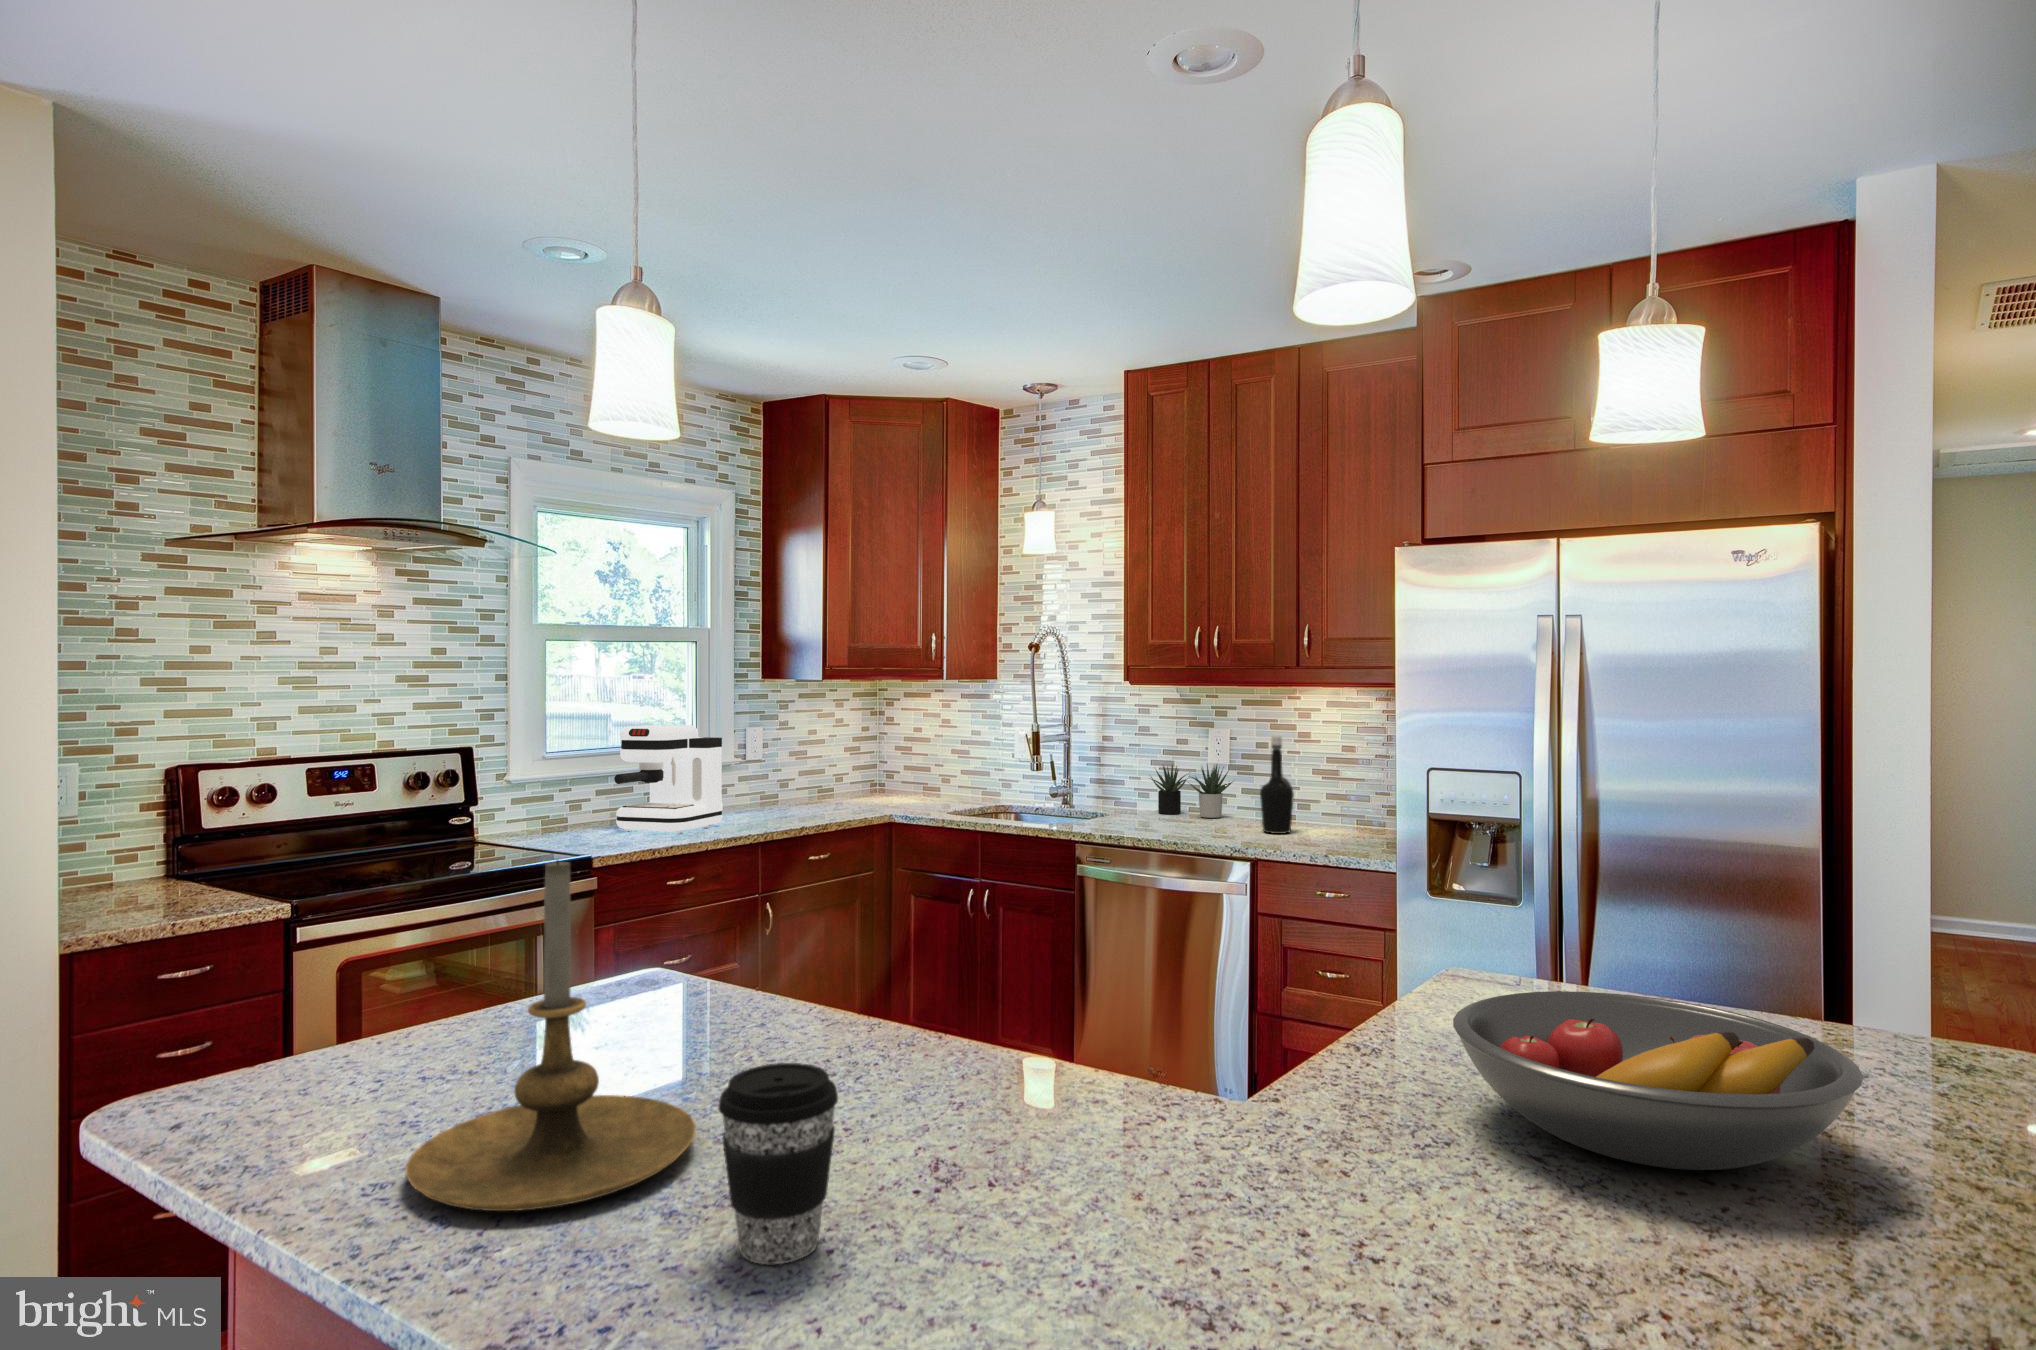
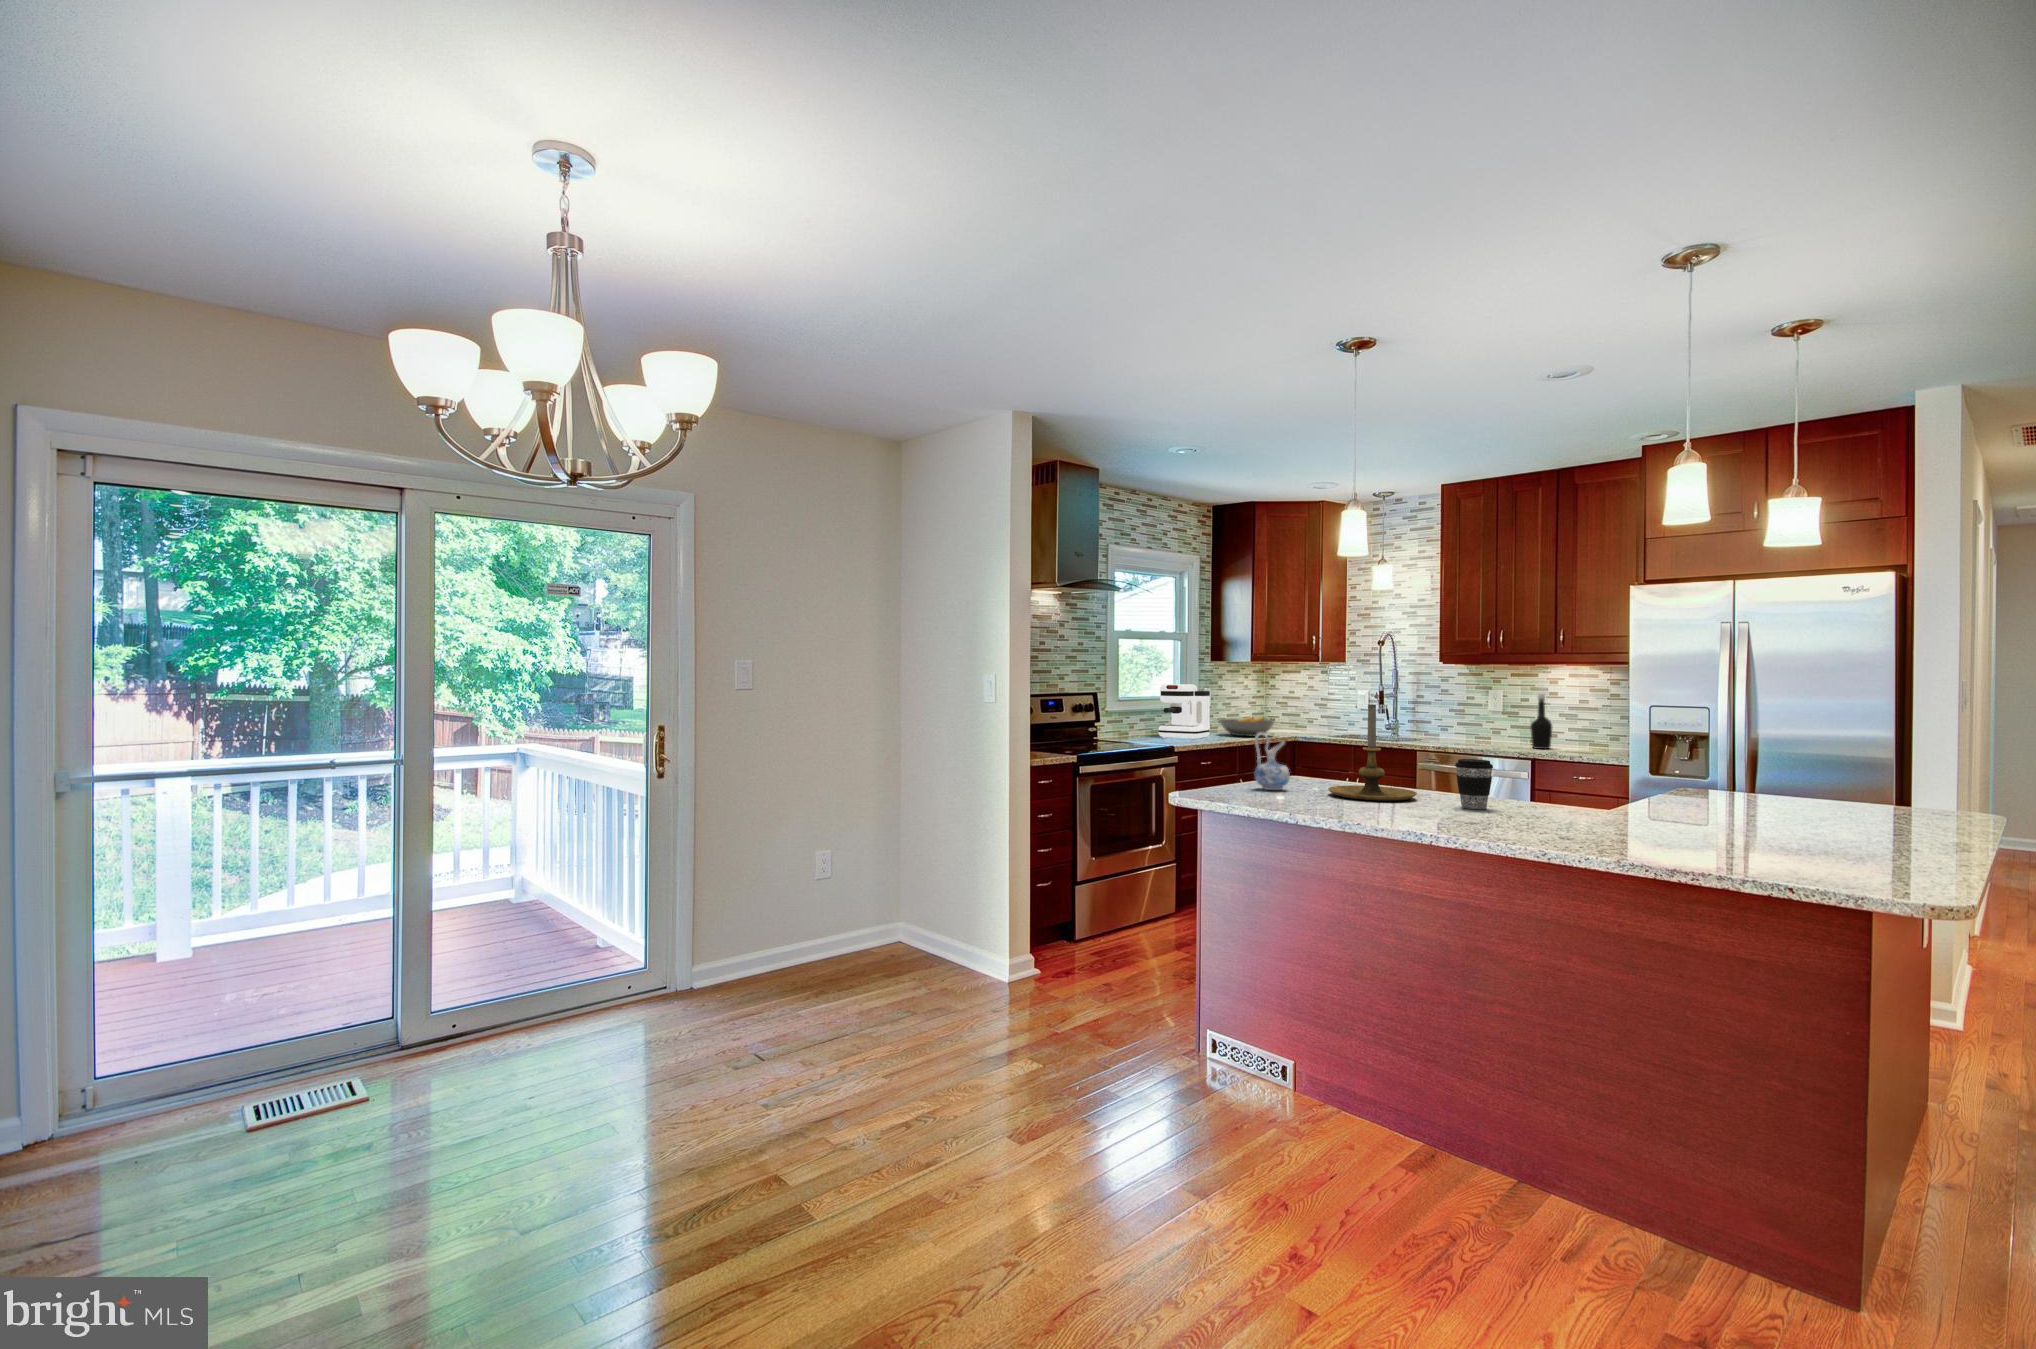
succulent plant: present [1151,764,1232,818] -> none [1449,709,1508,742]
ceramic pitcher: none [245,948,370,1137] -> present [1255,733,1290,790]
fruit bowl: present [1453,991,1863,1170] -> present [1220,717,1274,736]

